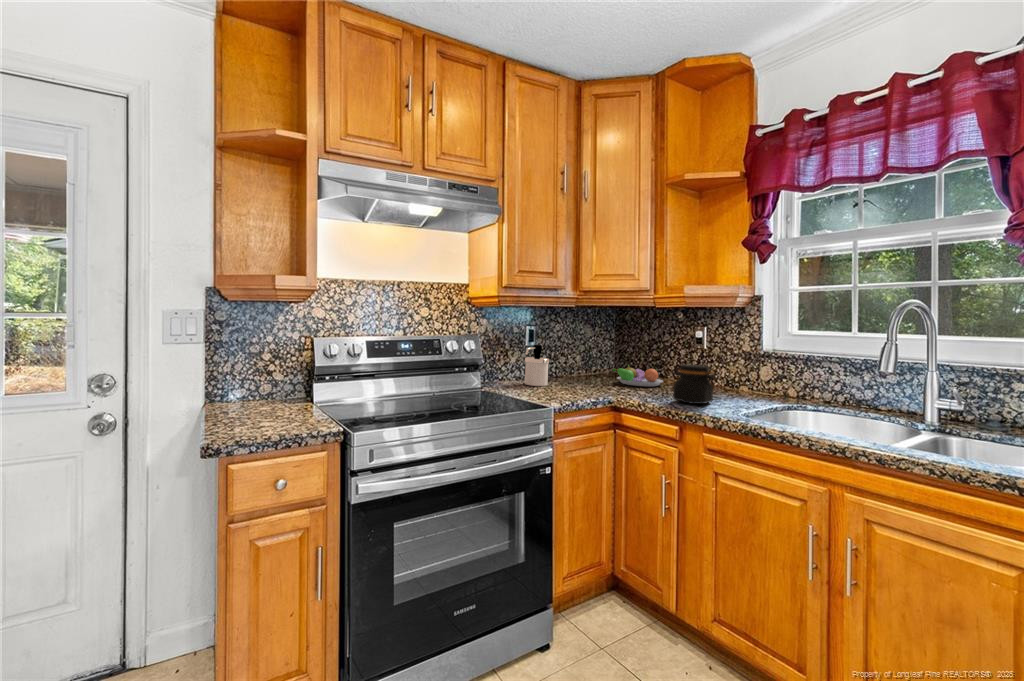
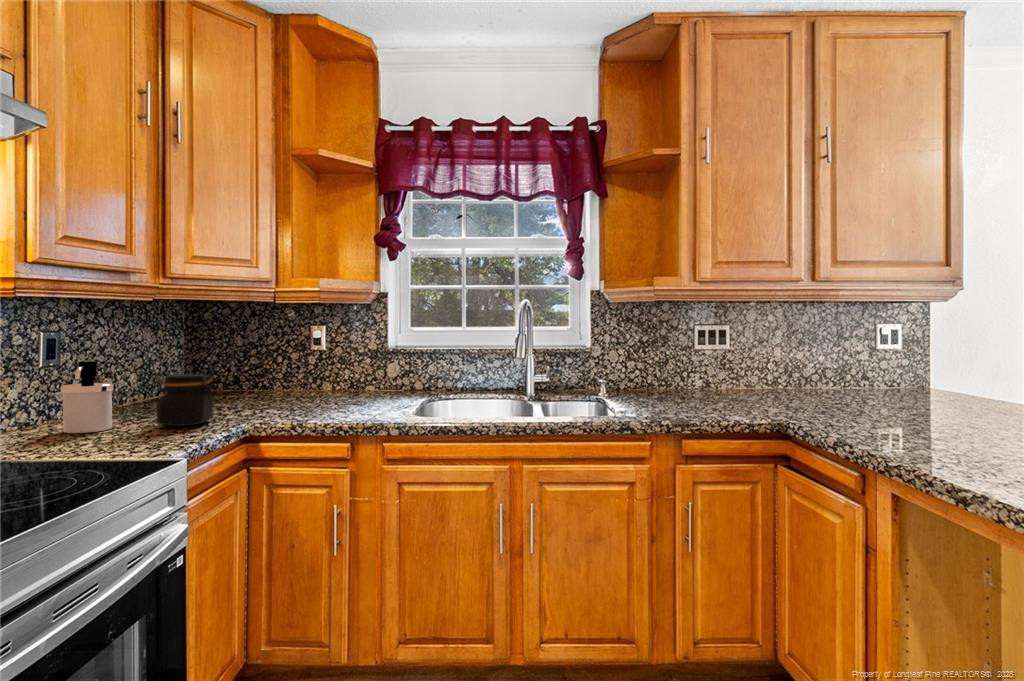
jar: present [673,364,715,404] -> present [153,374,216,426]
fruit bowl: present [613,365,663,386] -> none [214,379,287,406]

